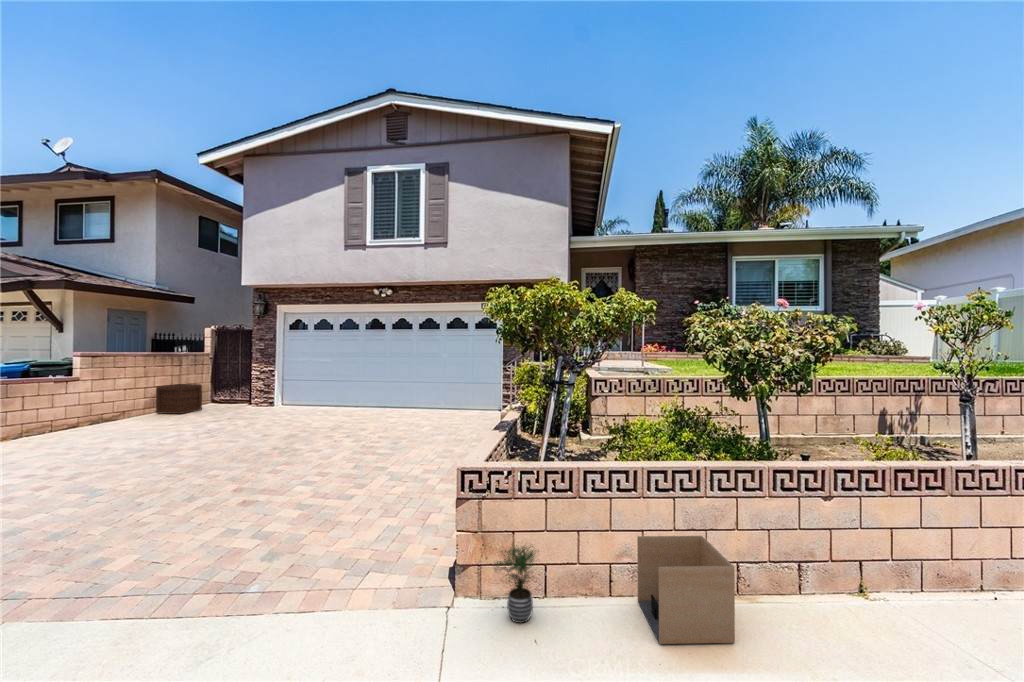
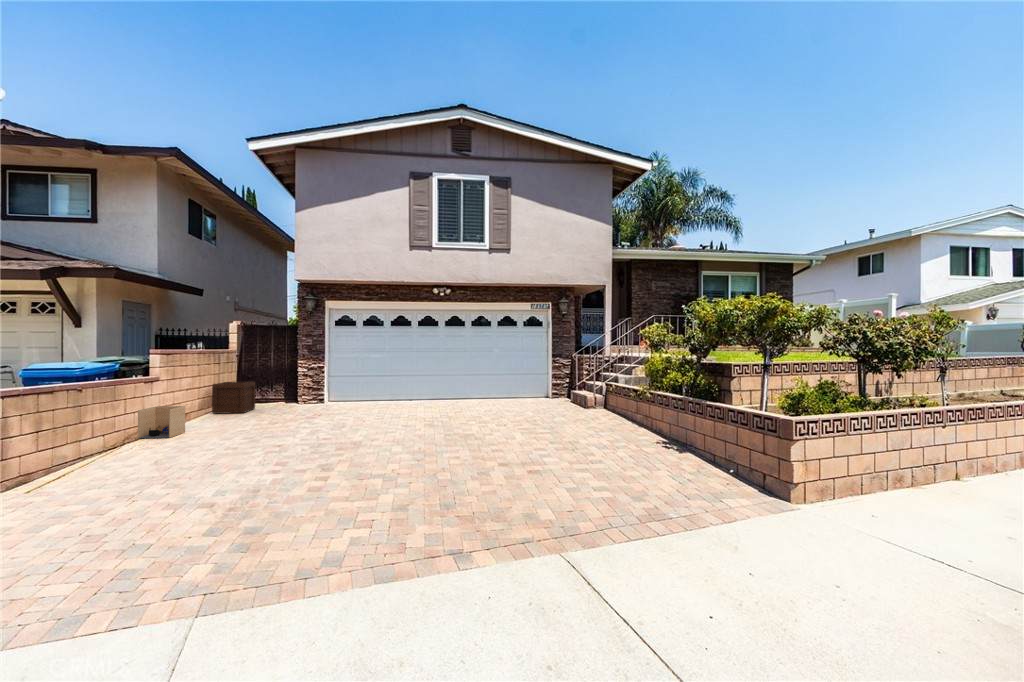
cardboard box: present [637,536,735,644] -> present [138,406,185,438]
potted plant: present [494,545,535,623] -> none [864,456,905,504]

